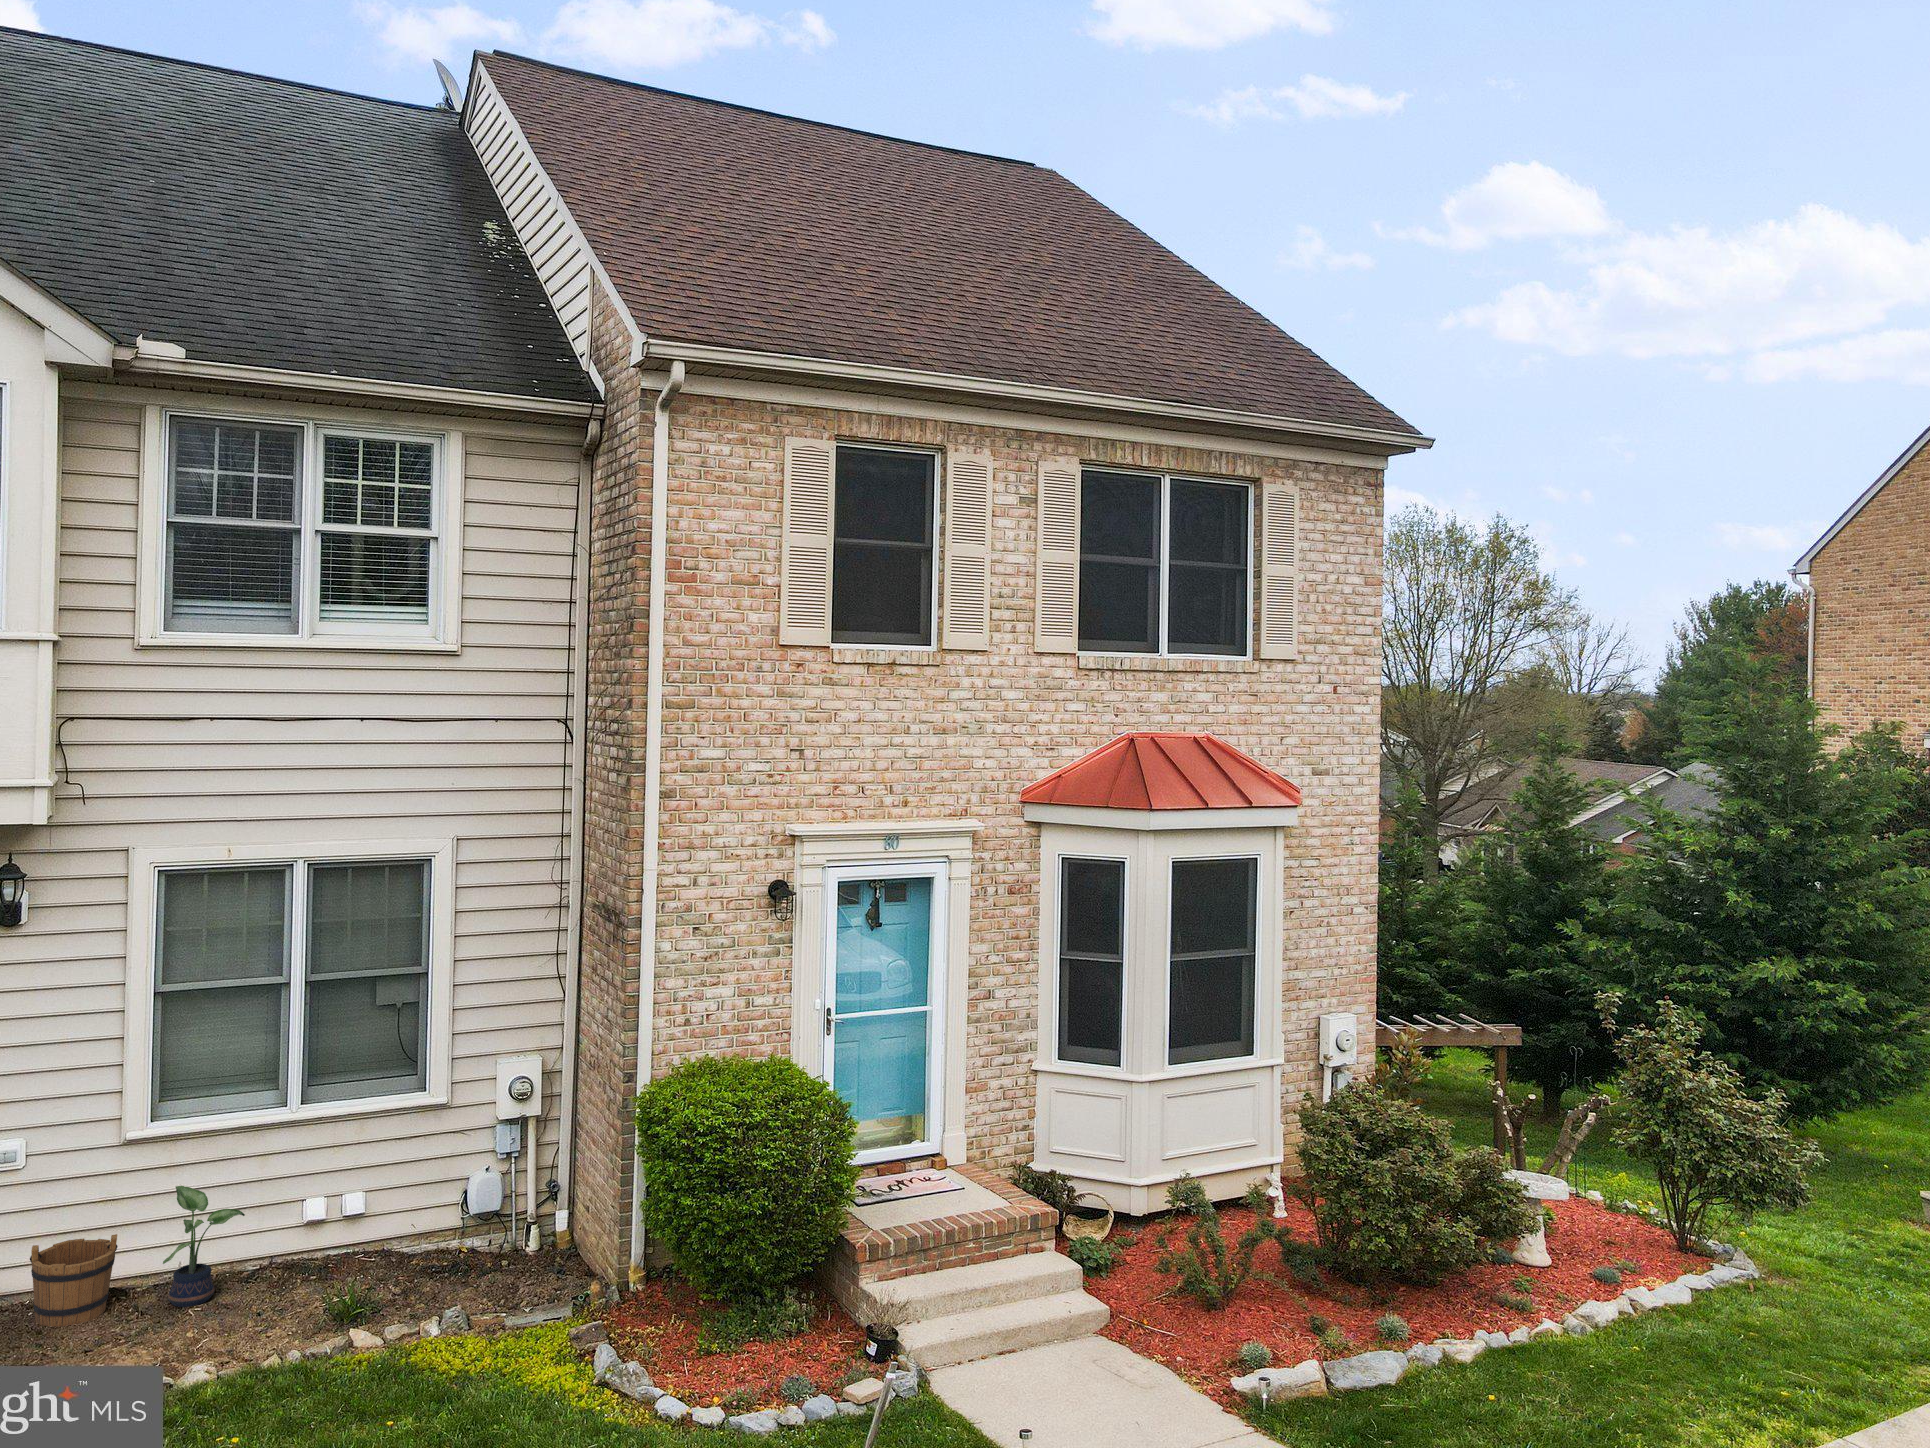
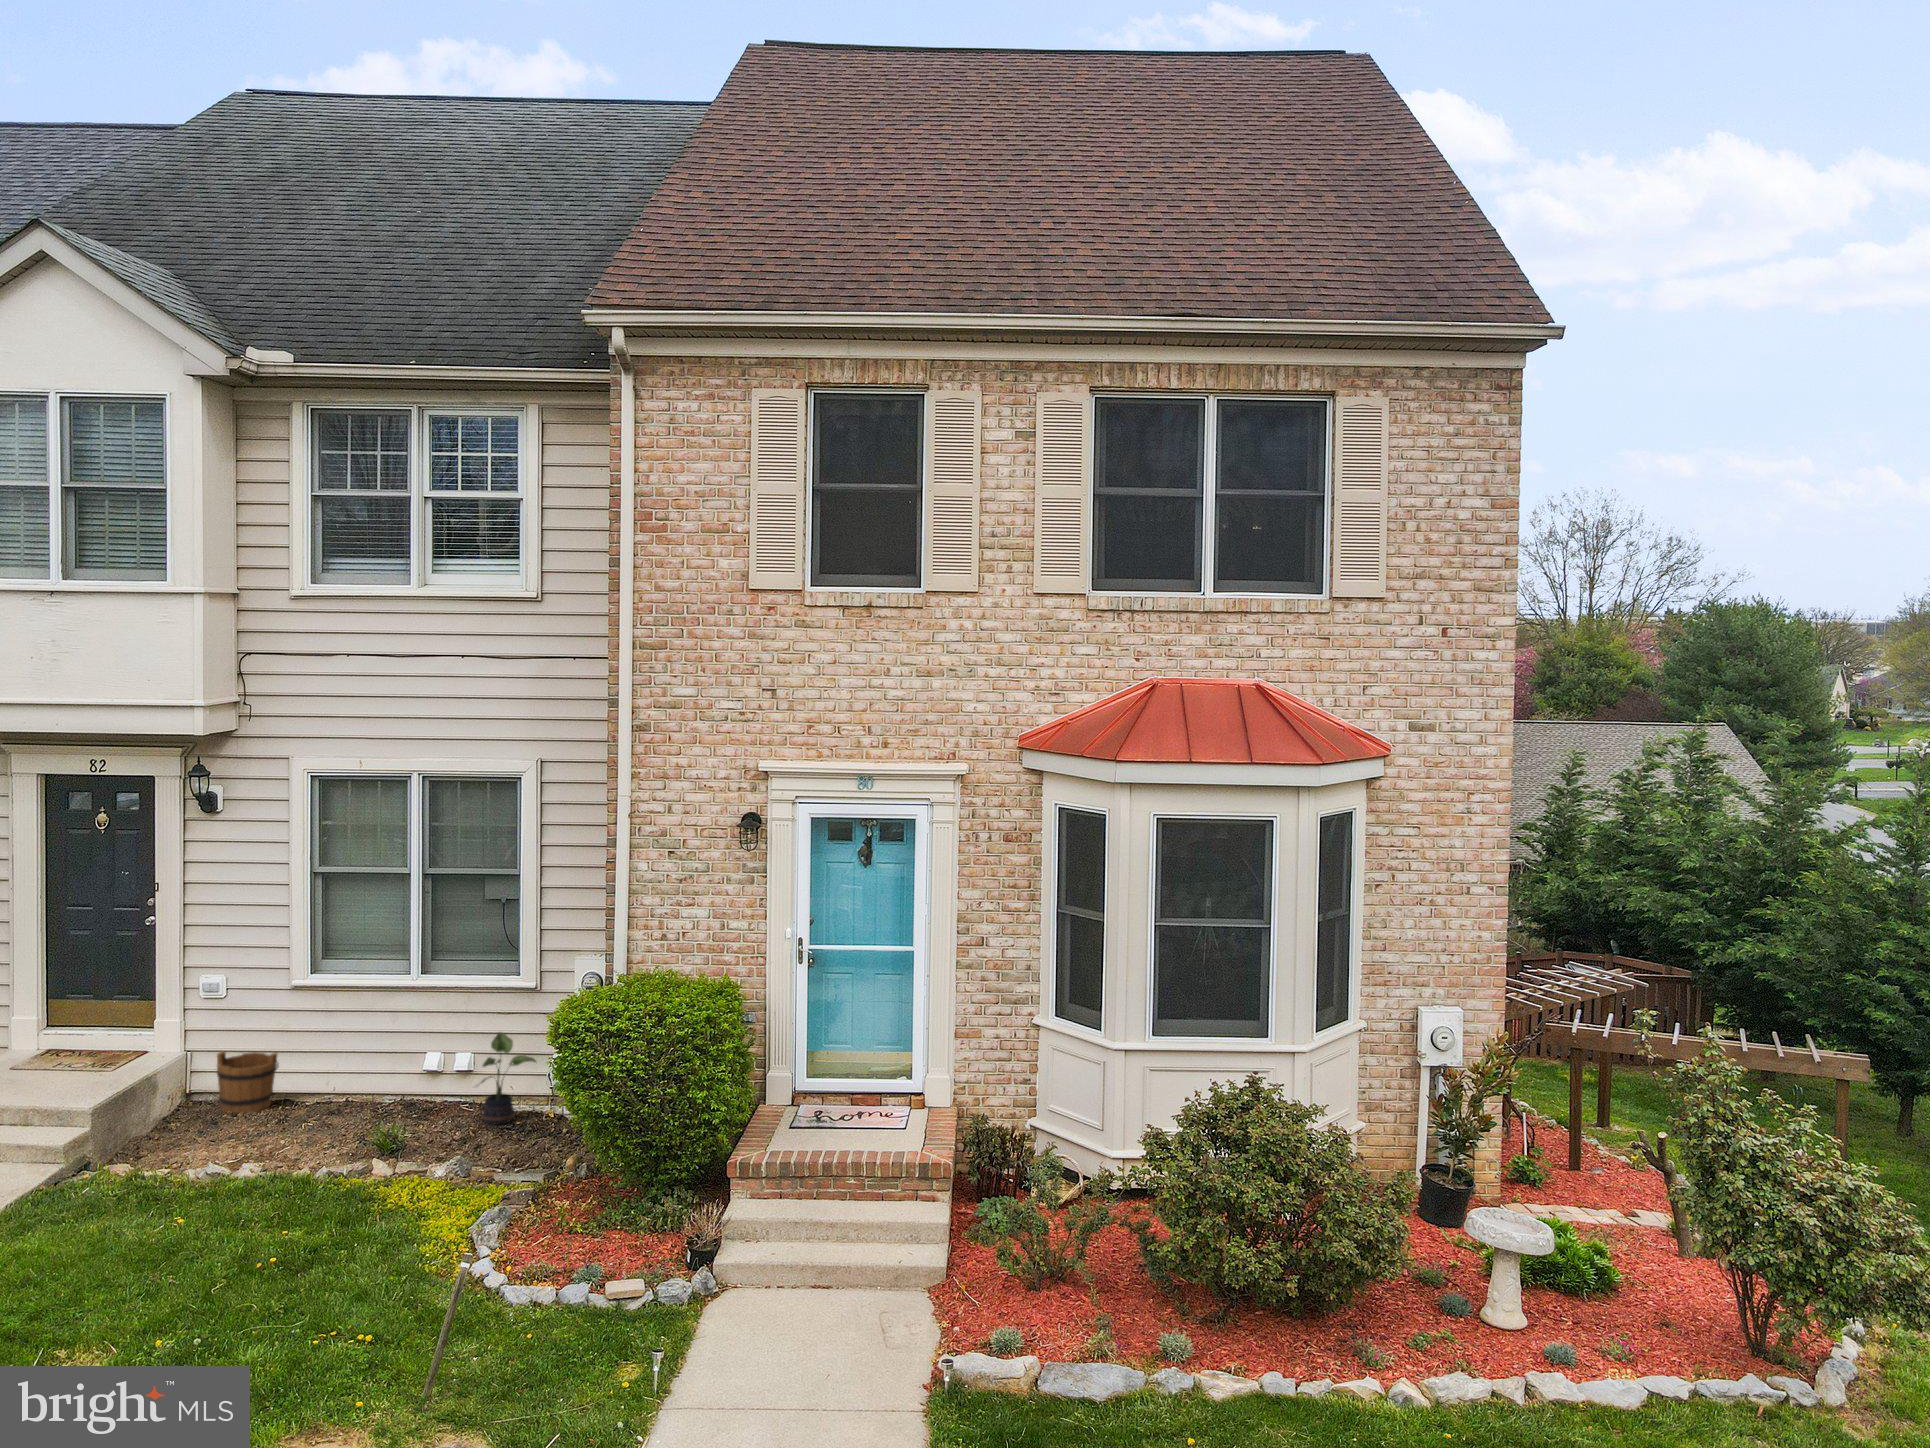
potted plant: present [163,1186,245,1307] -> present [477,1033,536,1125]

